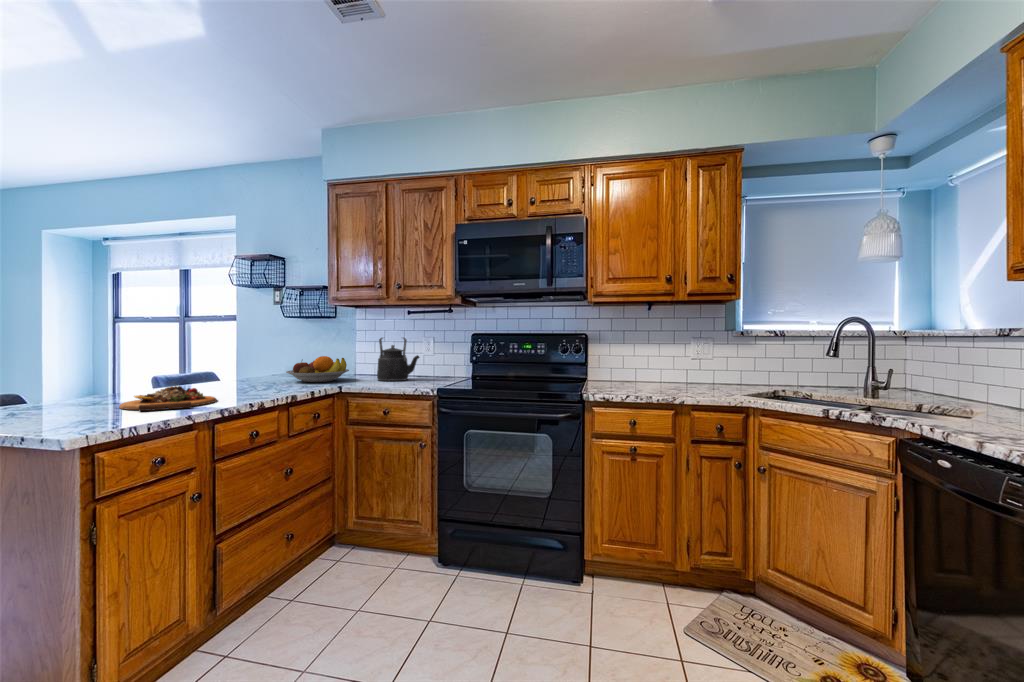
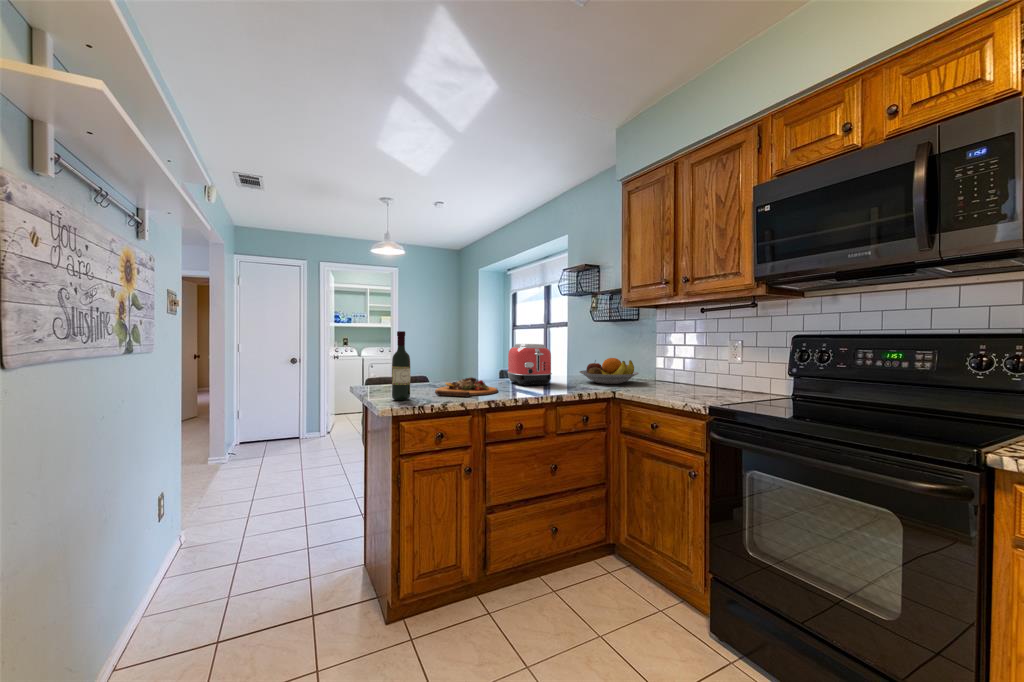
wine bottle: none [75,329,109,423] -> present [392,331,411,400]
kettle: present [377,338,419,381] -> none [665,339,714,391]
toaster: none [198,344,264,391] -> present [507,344,552,386]

